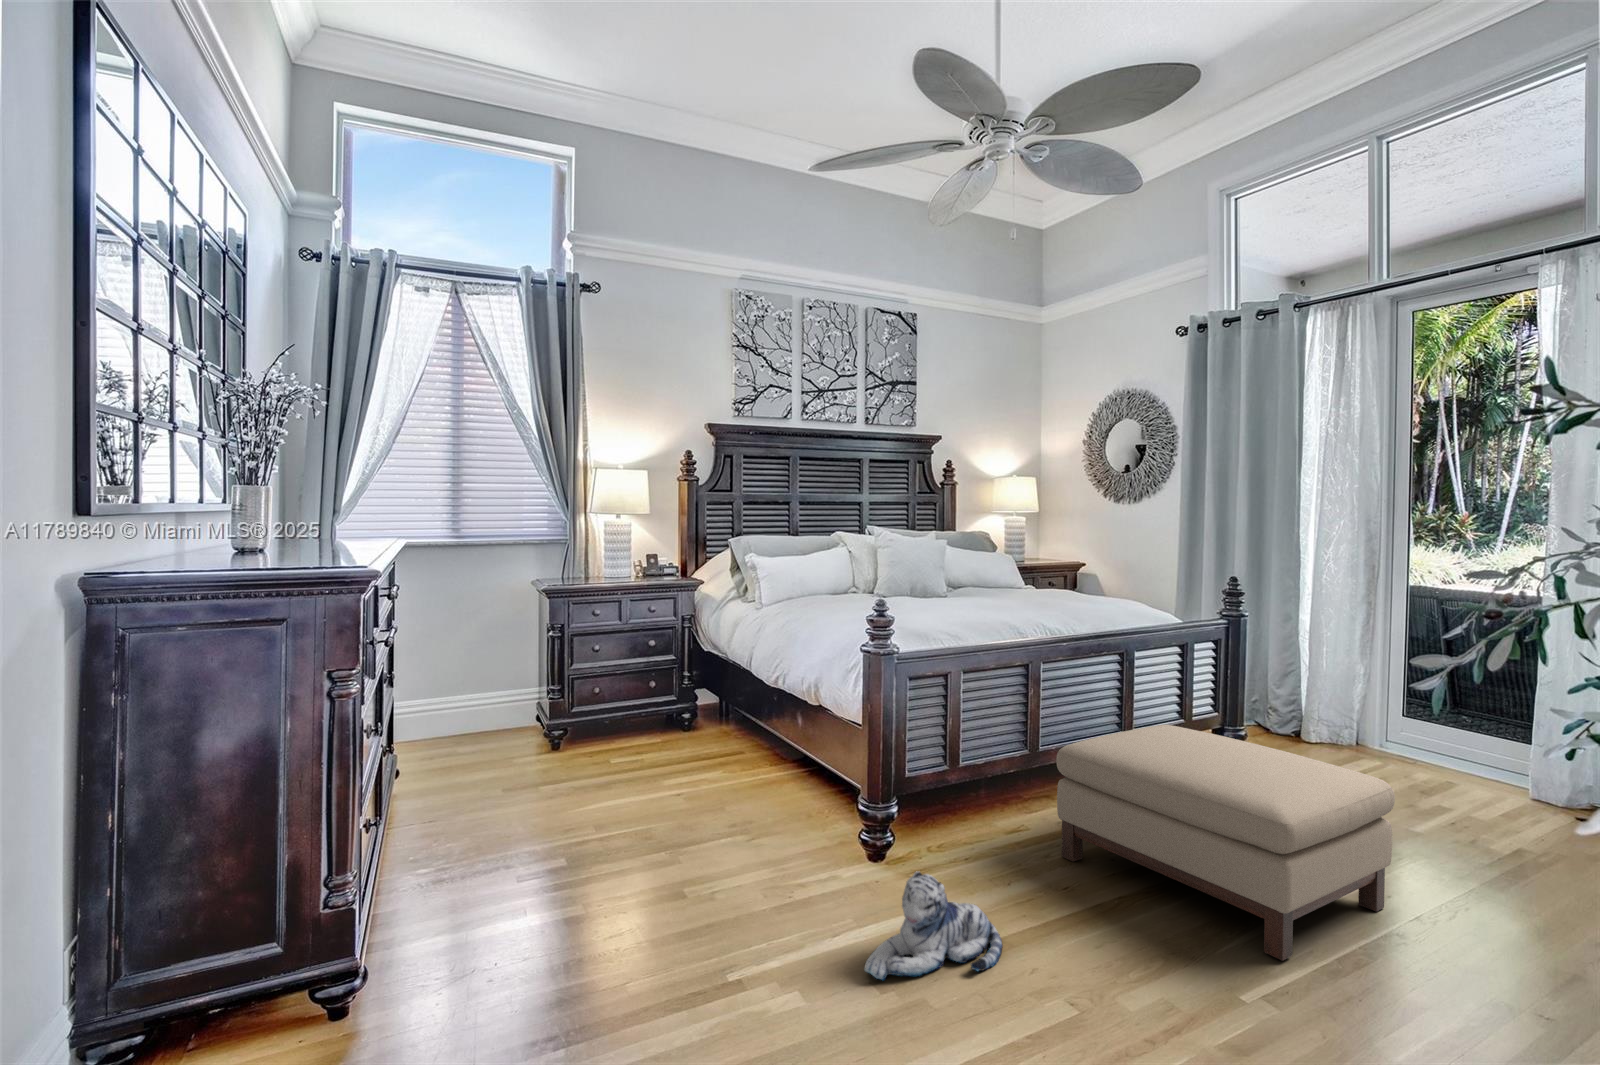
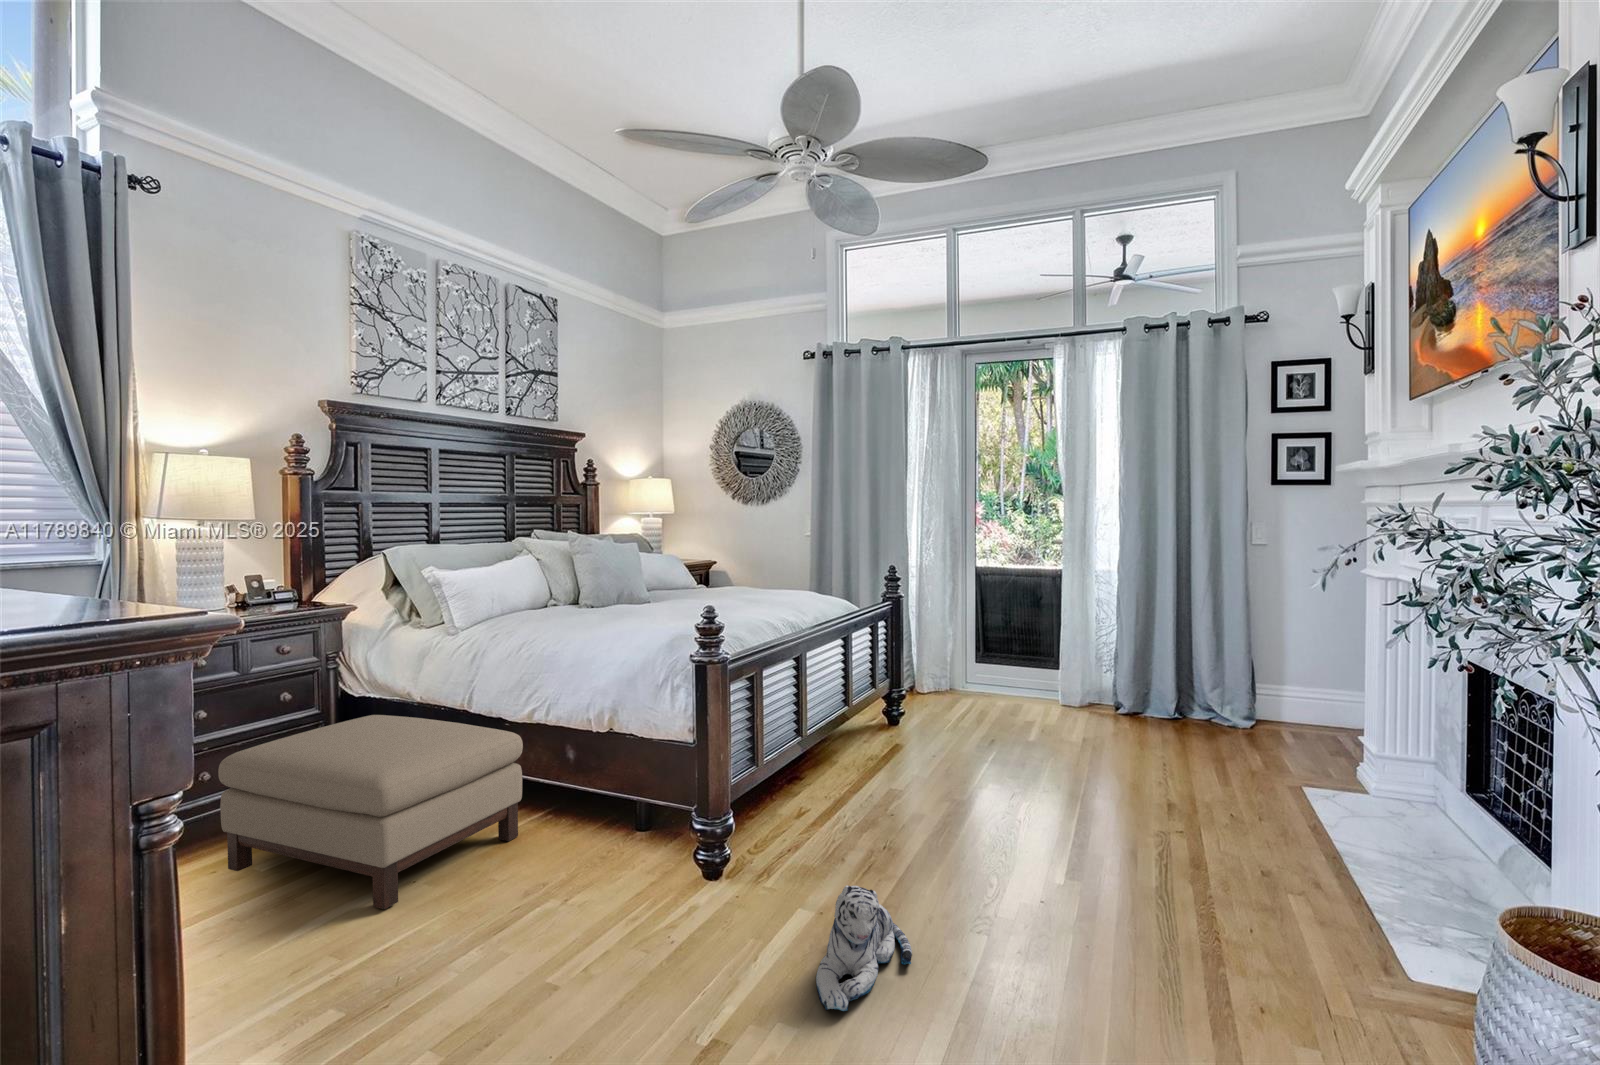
ottoman: present [1056,725,1395,961] -> present [218,715,523,909]

